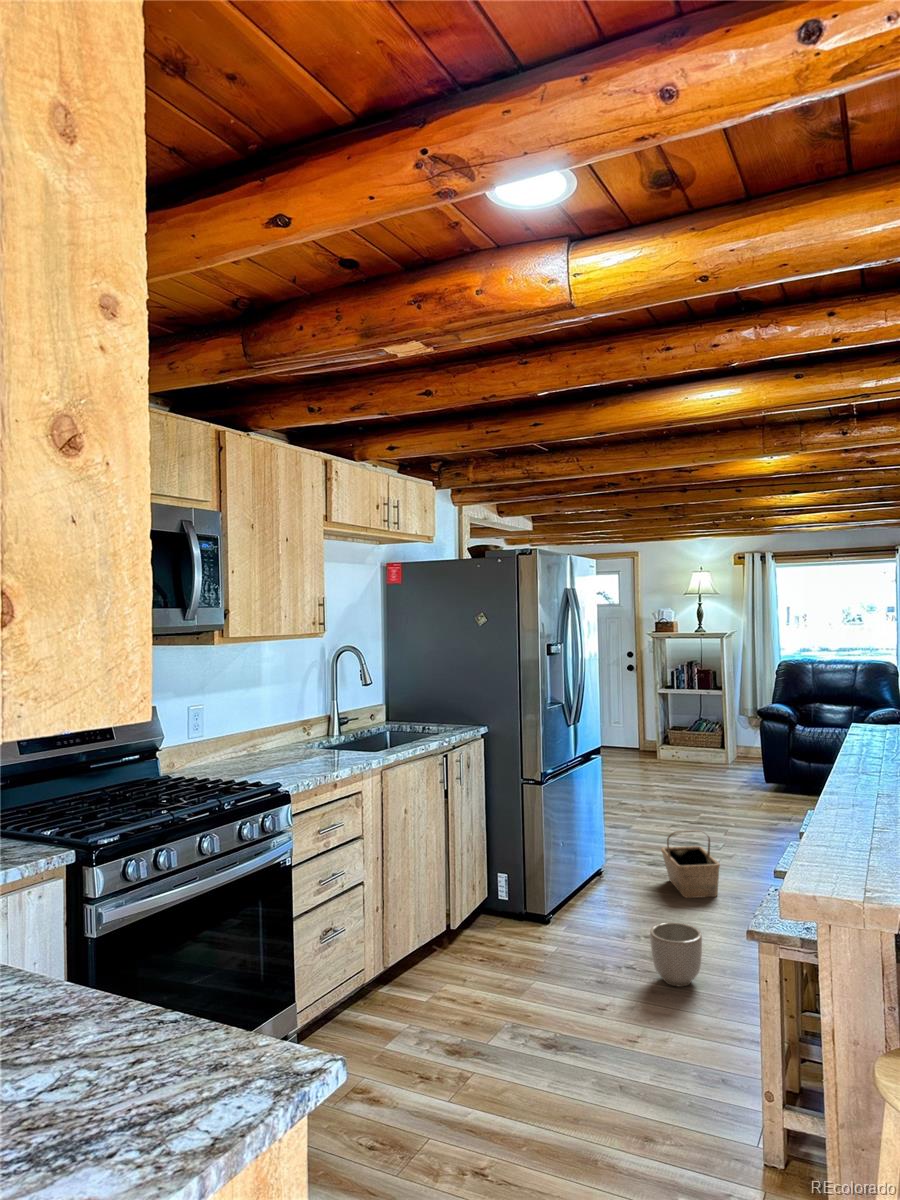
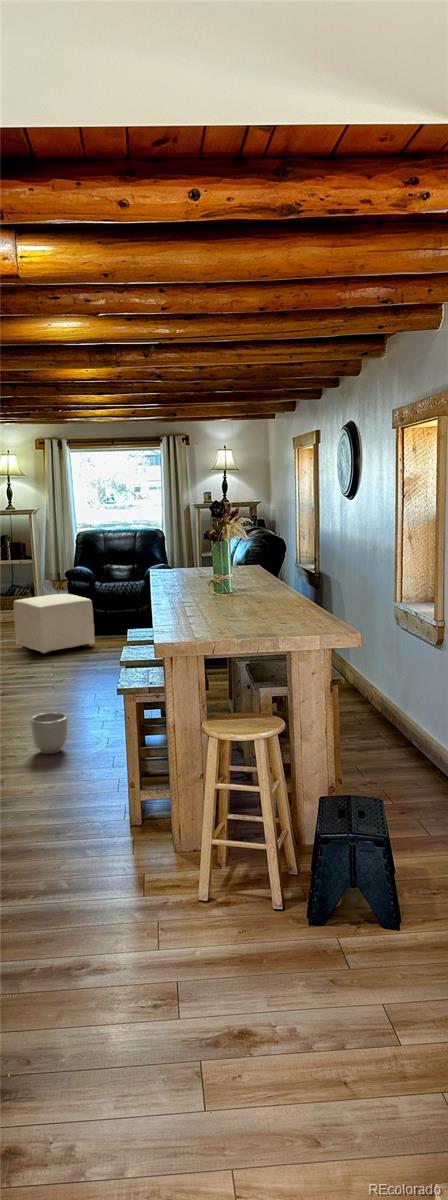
ottoman: none [686,739,787,815] -> present [14,594,95,655]
basket: present [661,830,720,898] -> none [15,657,63,708]

